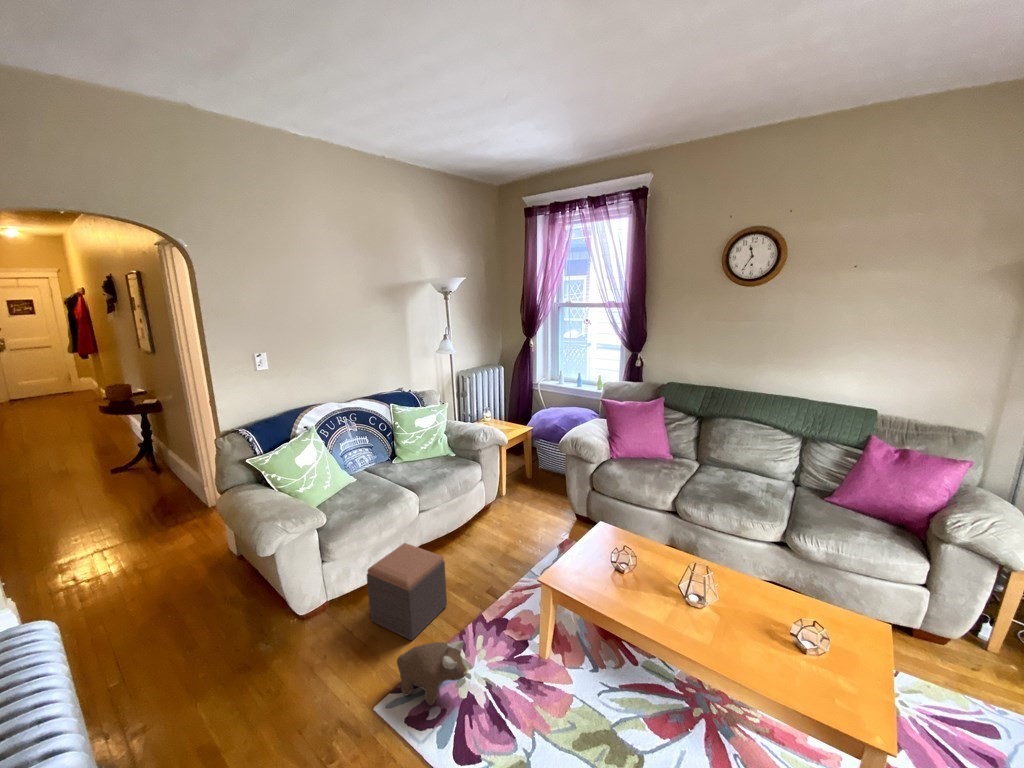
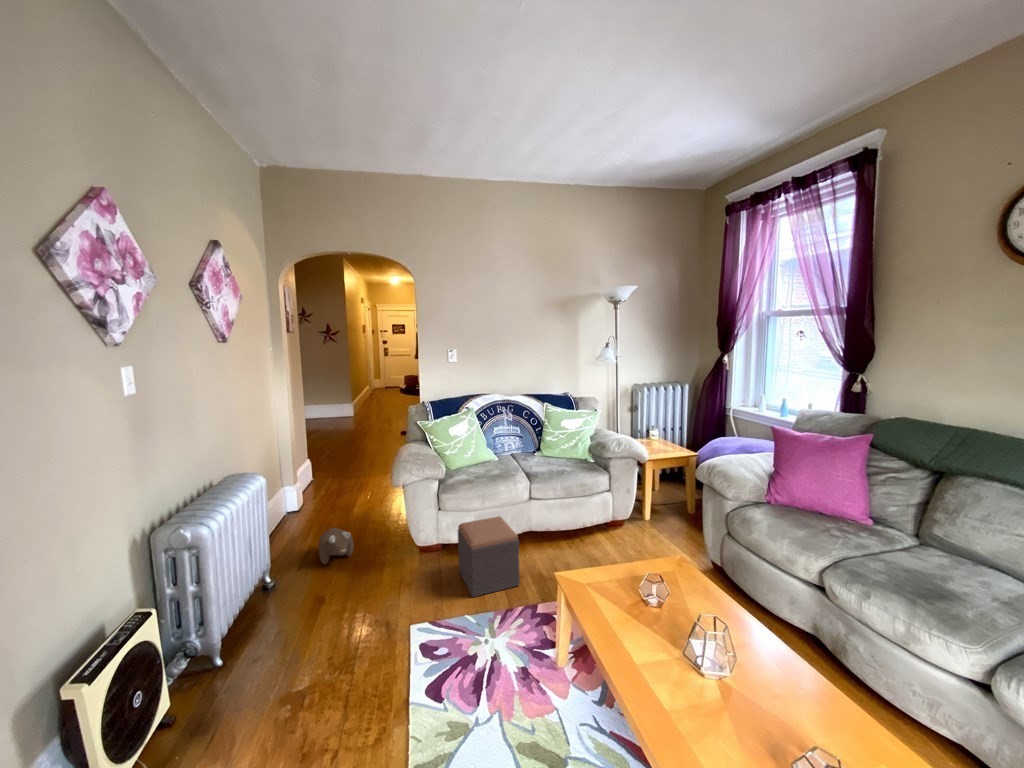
plush toy: present [397,641,469,705] -> present [318,528,354,564]

